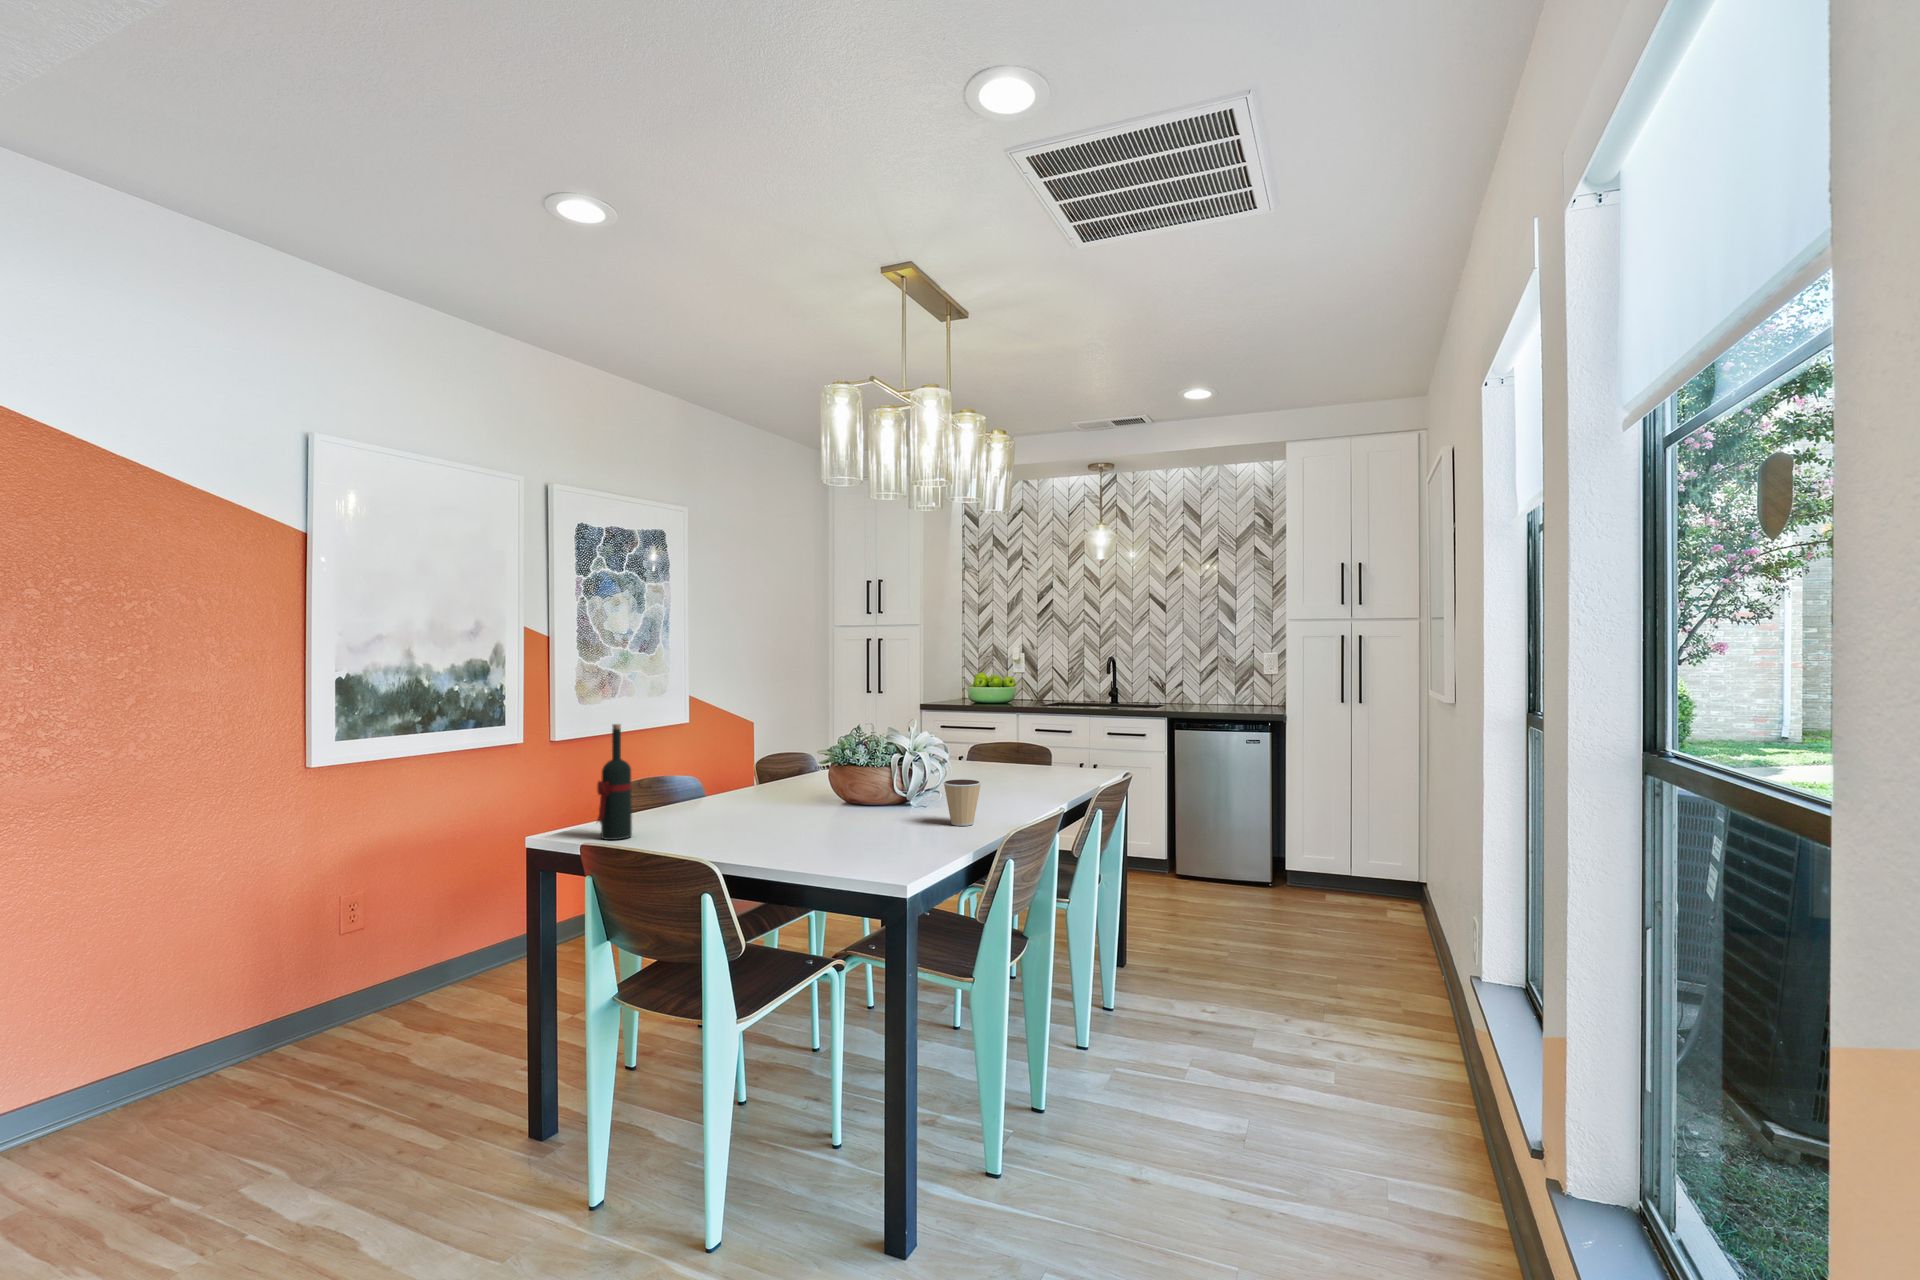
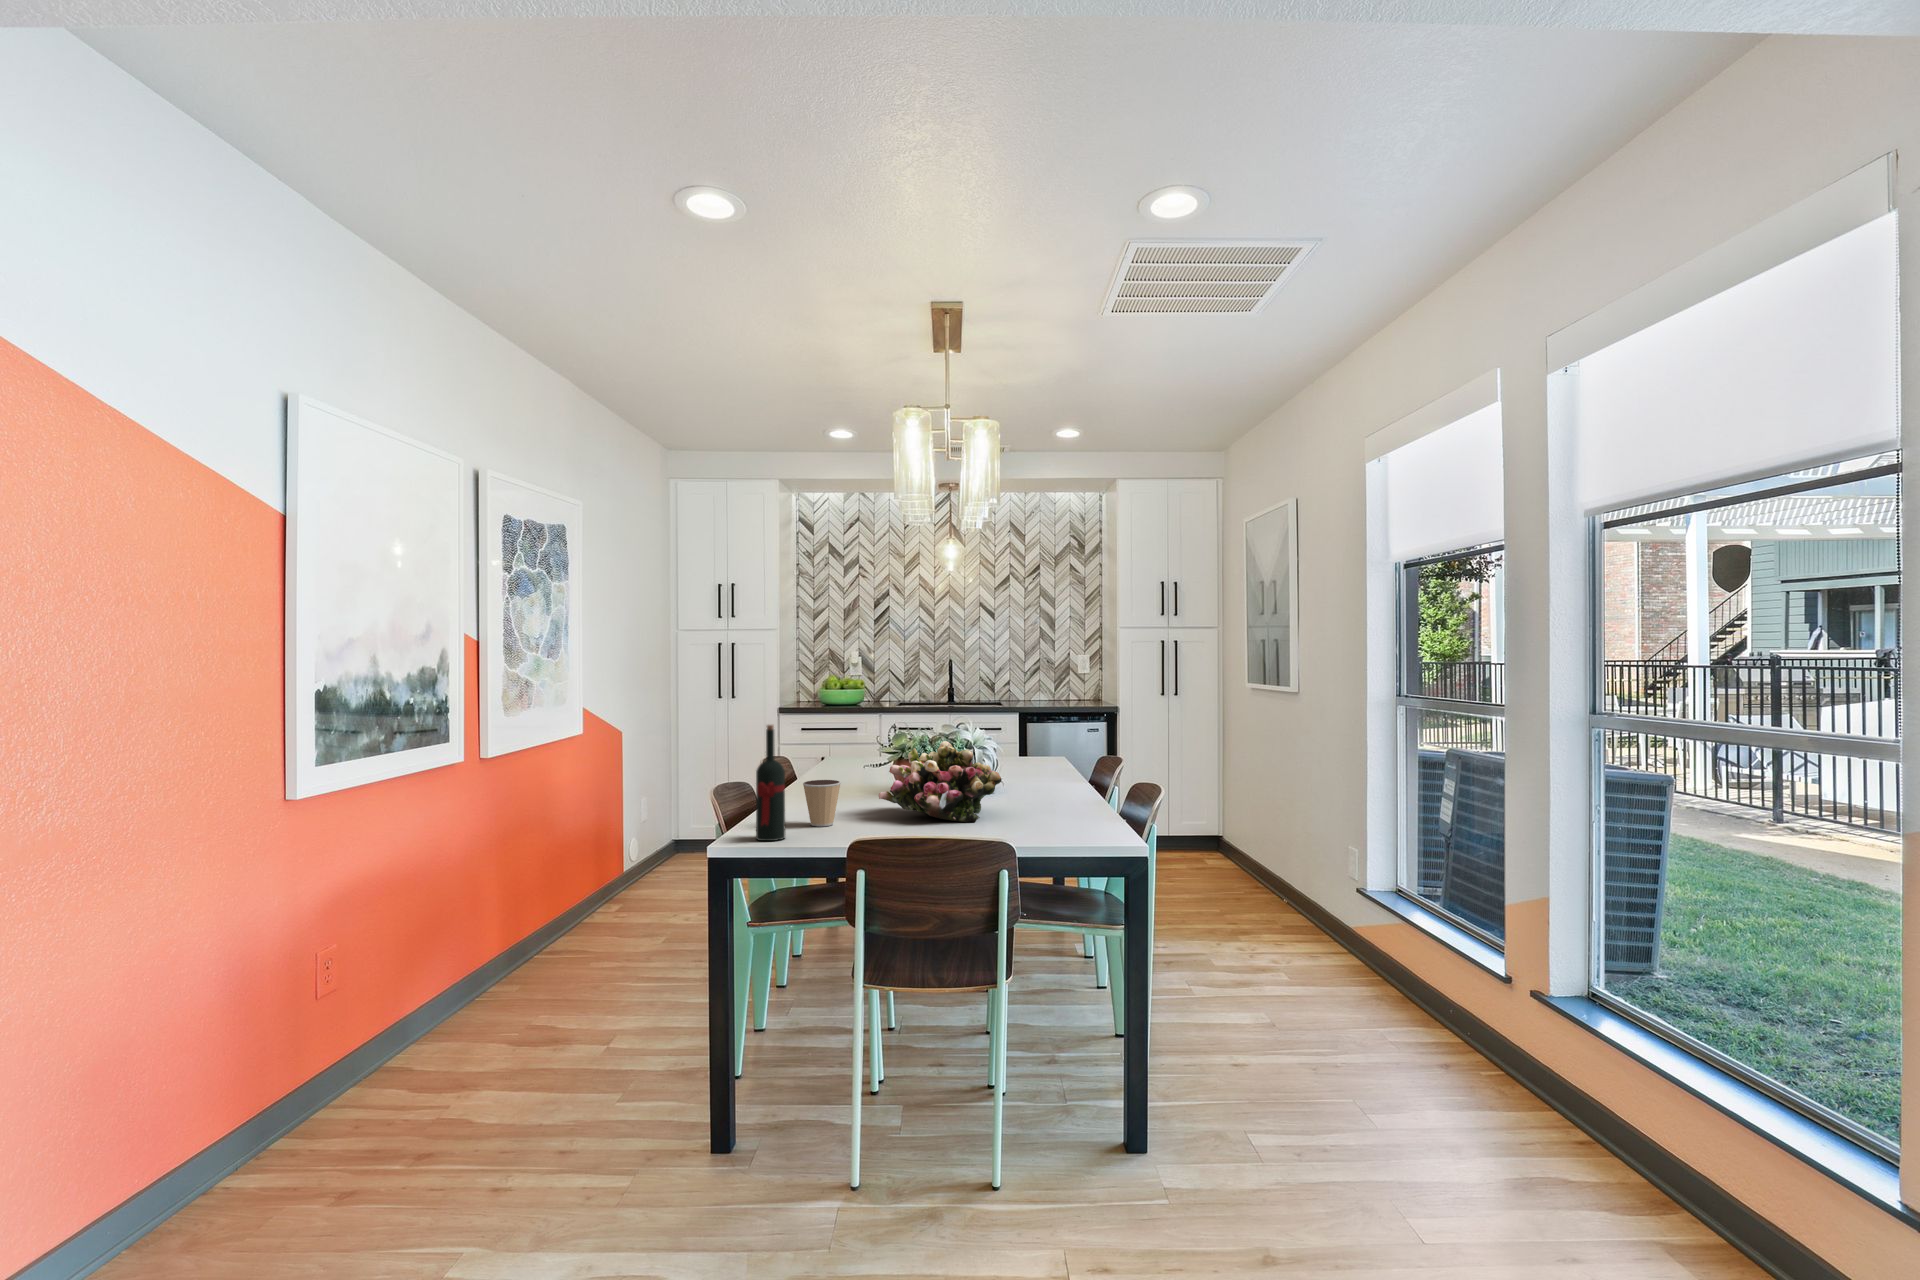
flower arrangement: none [763,749,892,839] -> present [879,741,1002,822]
coffee cup: present [944,779,981,826] -> present [803,780,841,826]

